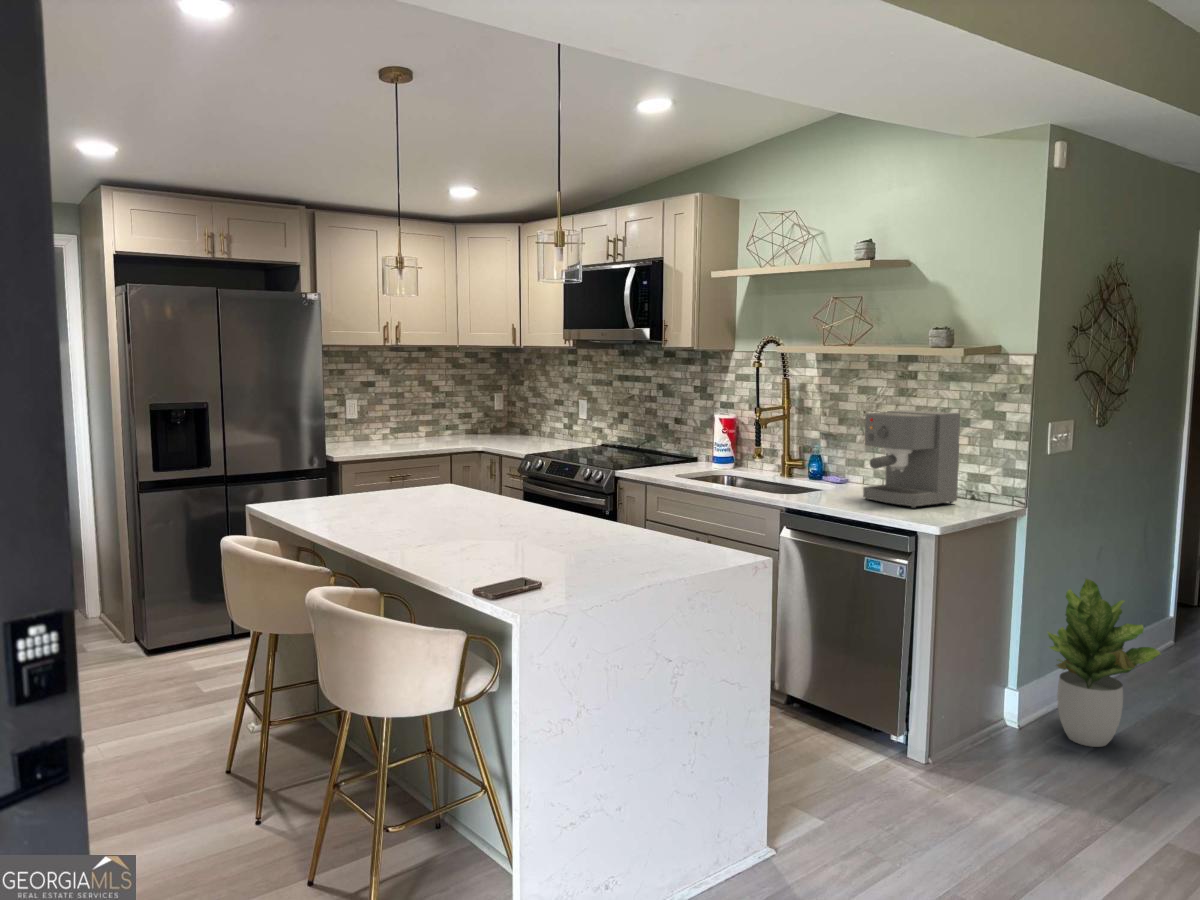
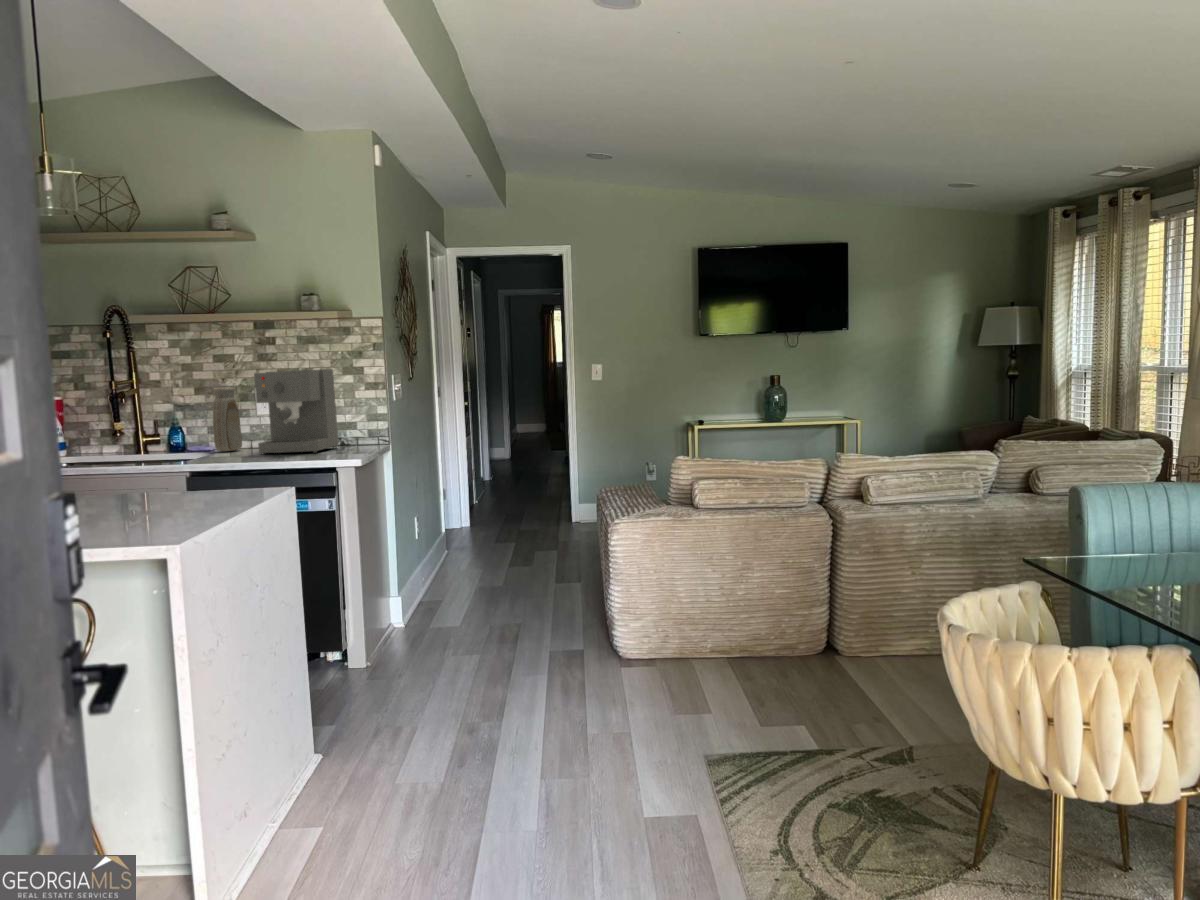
vase: none [839,422,866,488] -> present [213,387,242,451]
potted plant: present [1048,579,1161,747] -> none [409,494,487,620]

